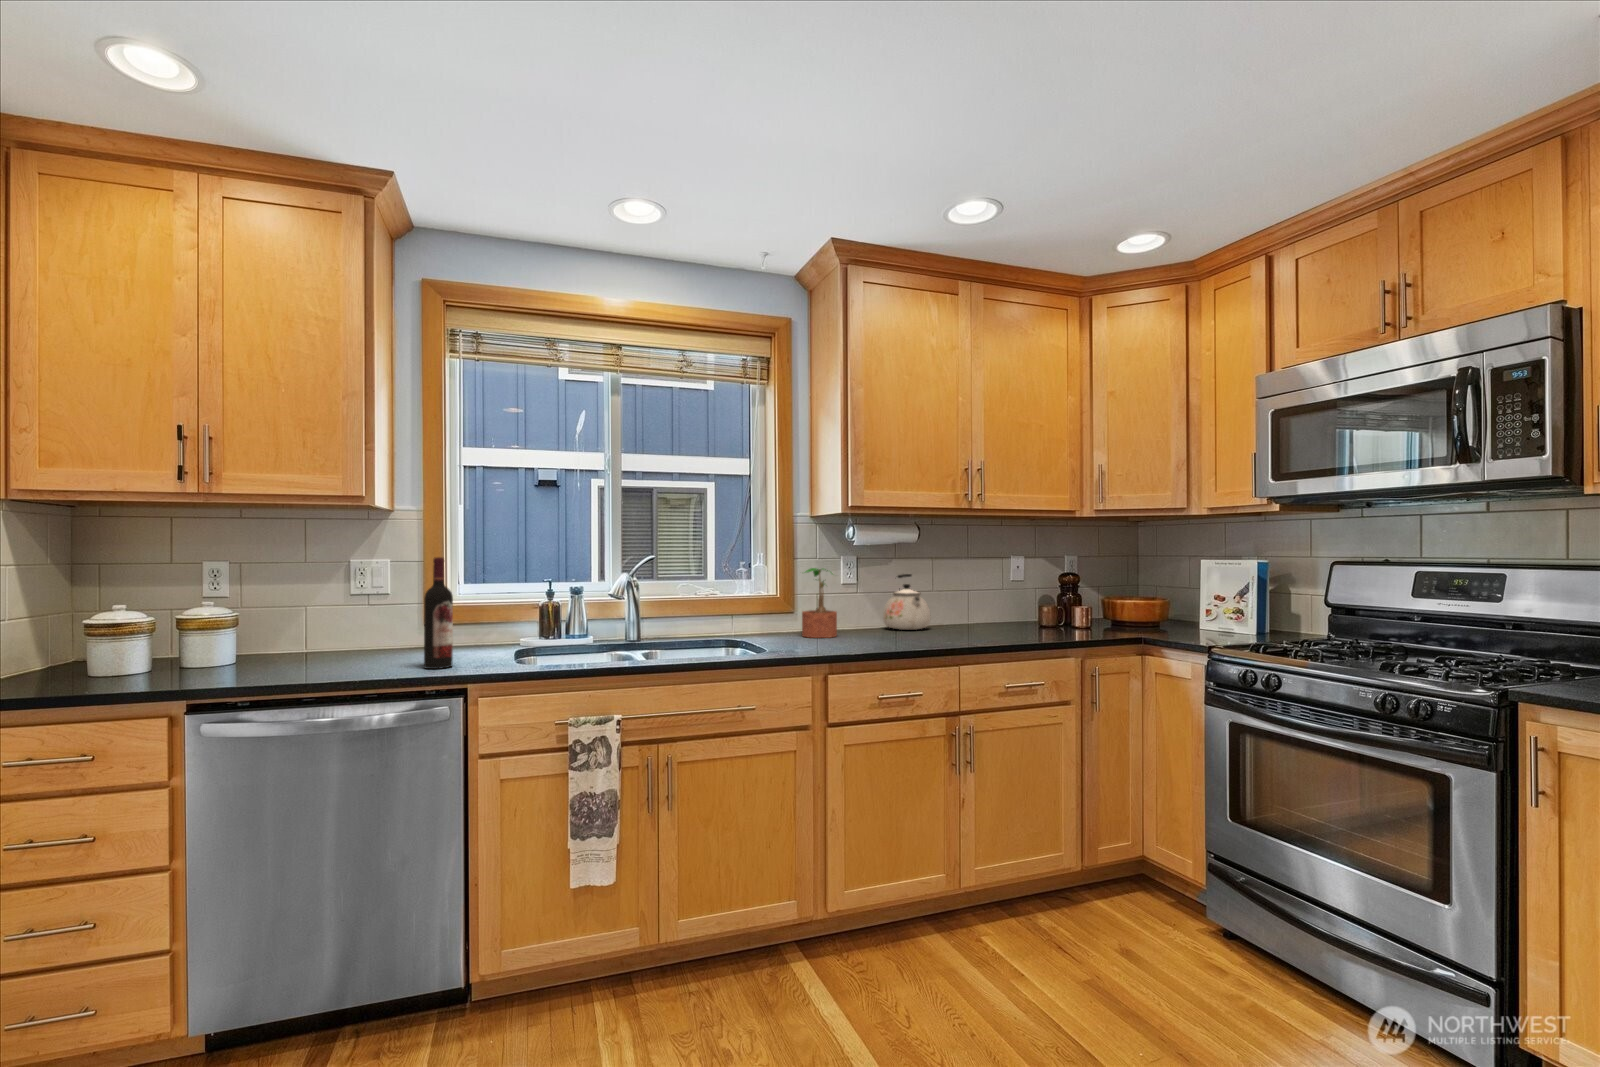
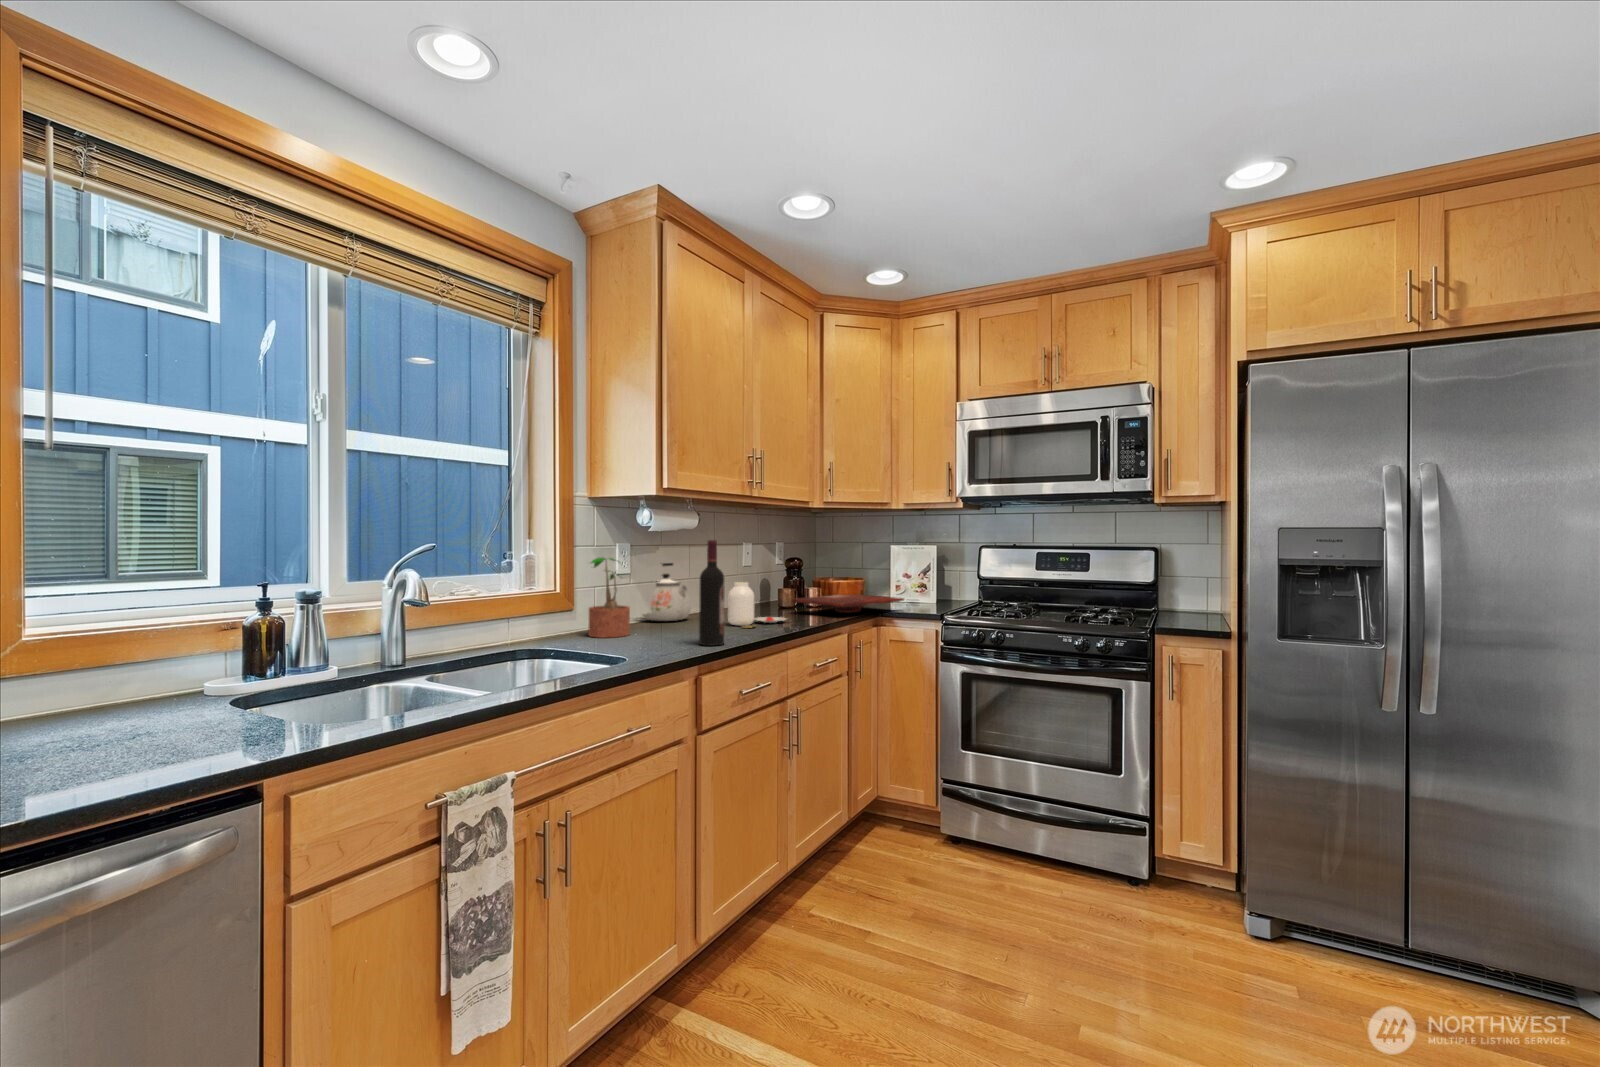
wine bottle: present [424,557,453,669] -> present [699,540,724,646]
jar: none [936,595,1007,641] -> present [728,582,786,628]
cutting board: none [1043,616,1184,636] -> present [792,594,904,613]

